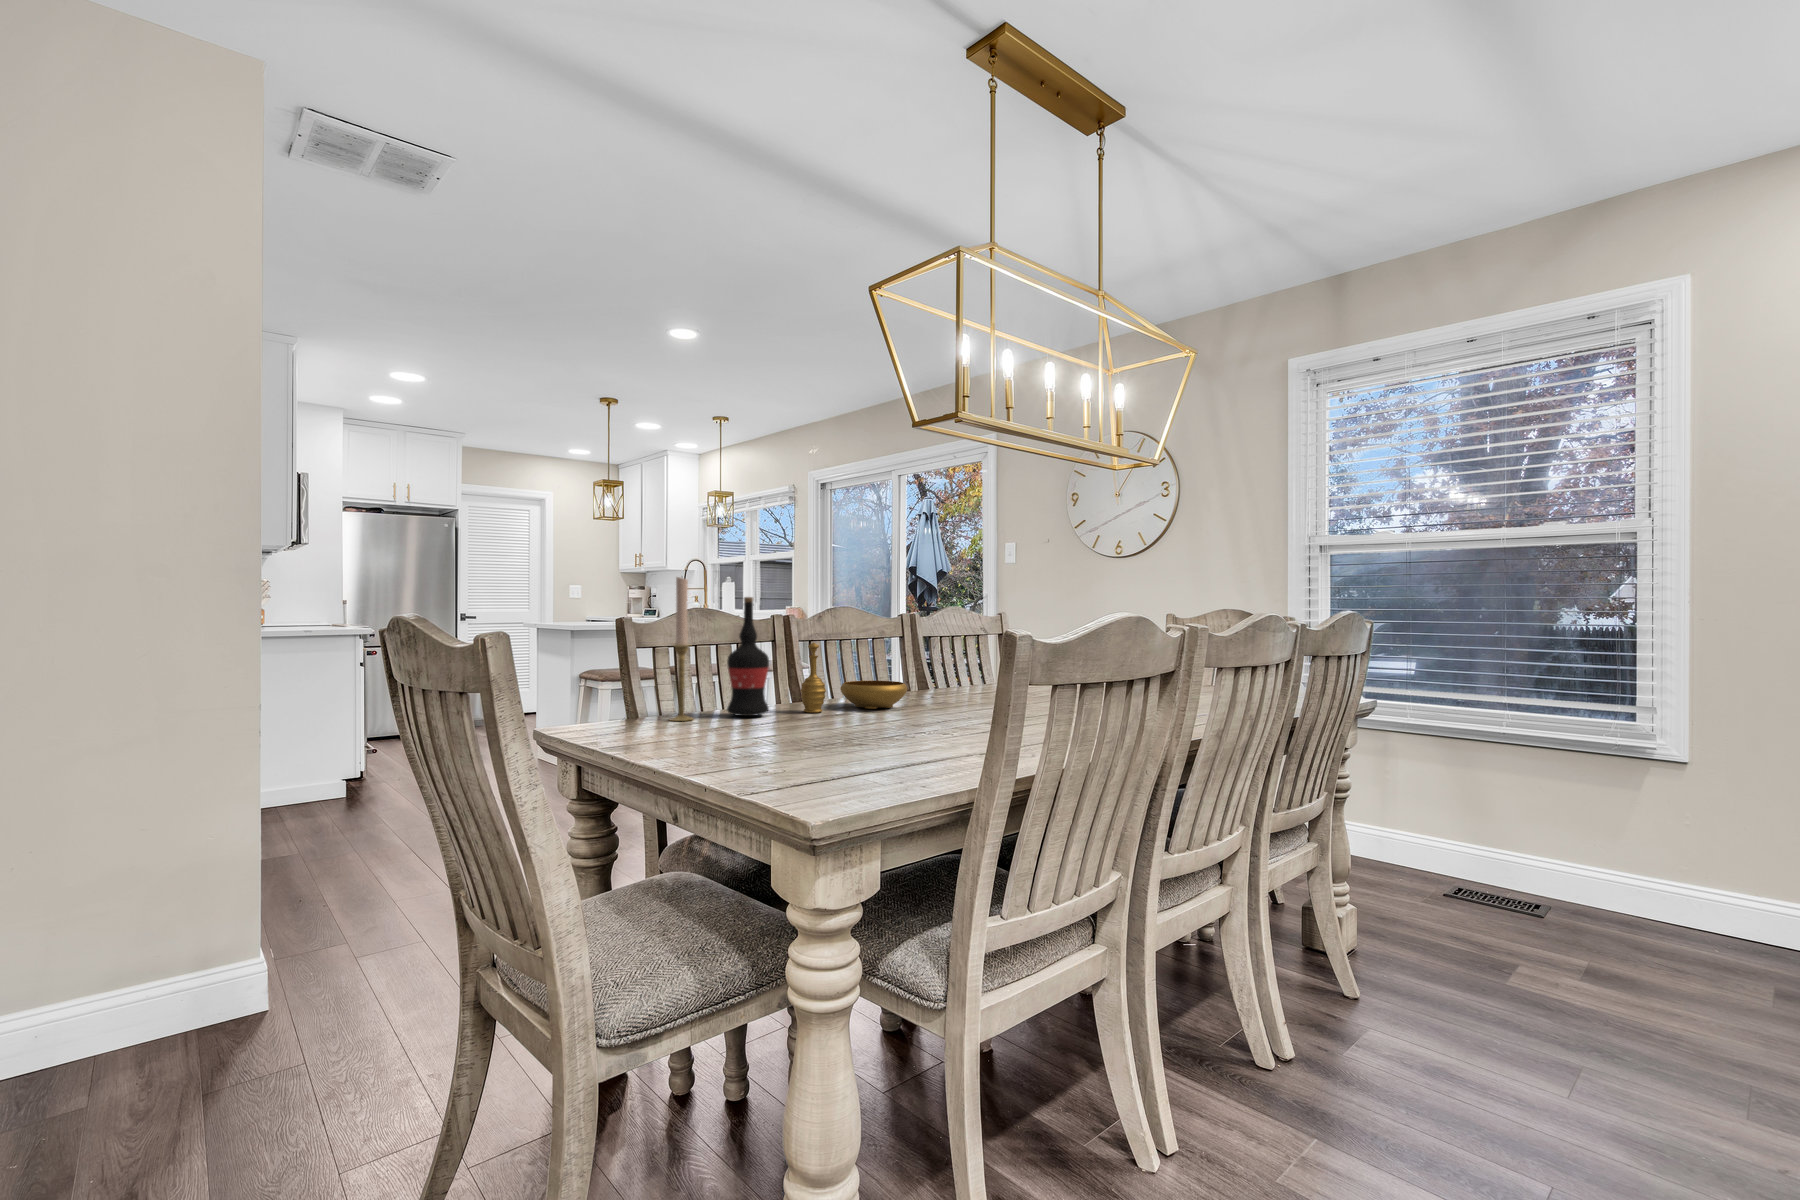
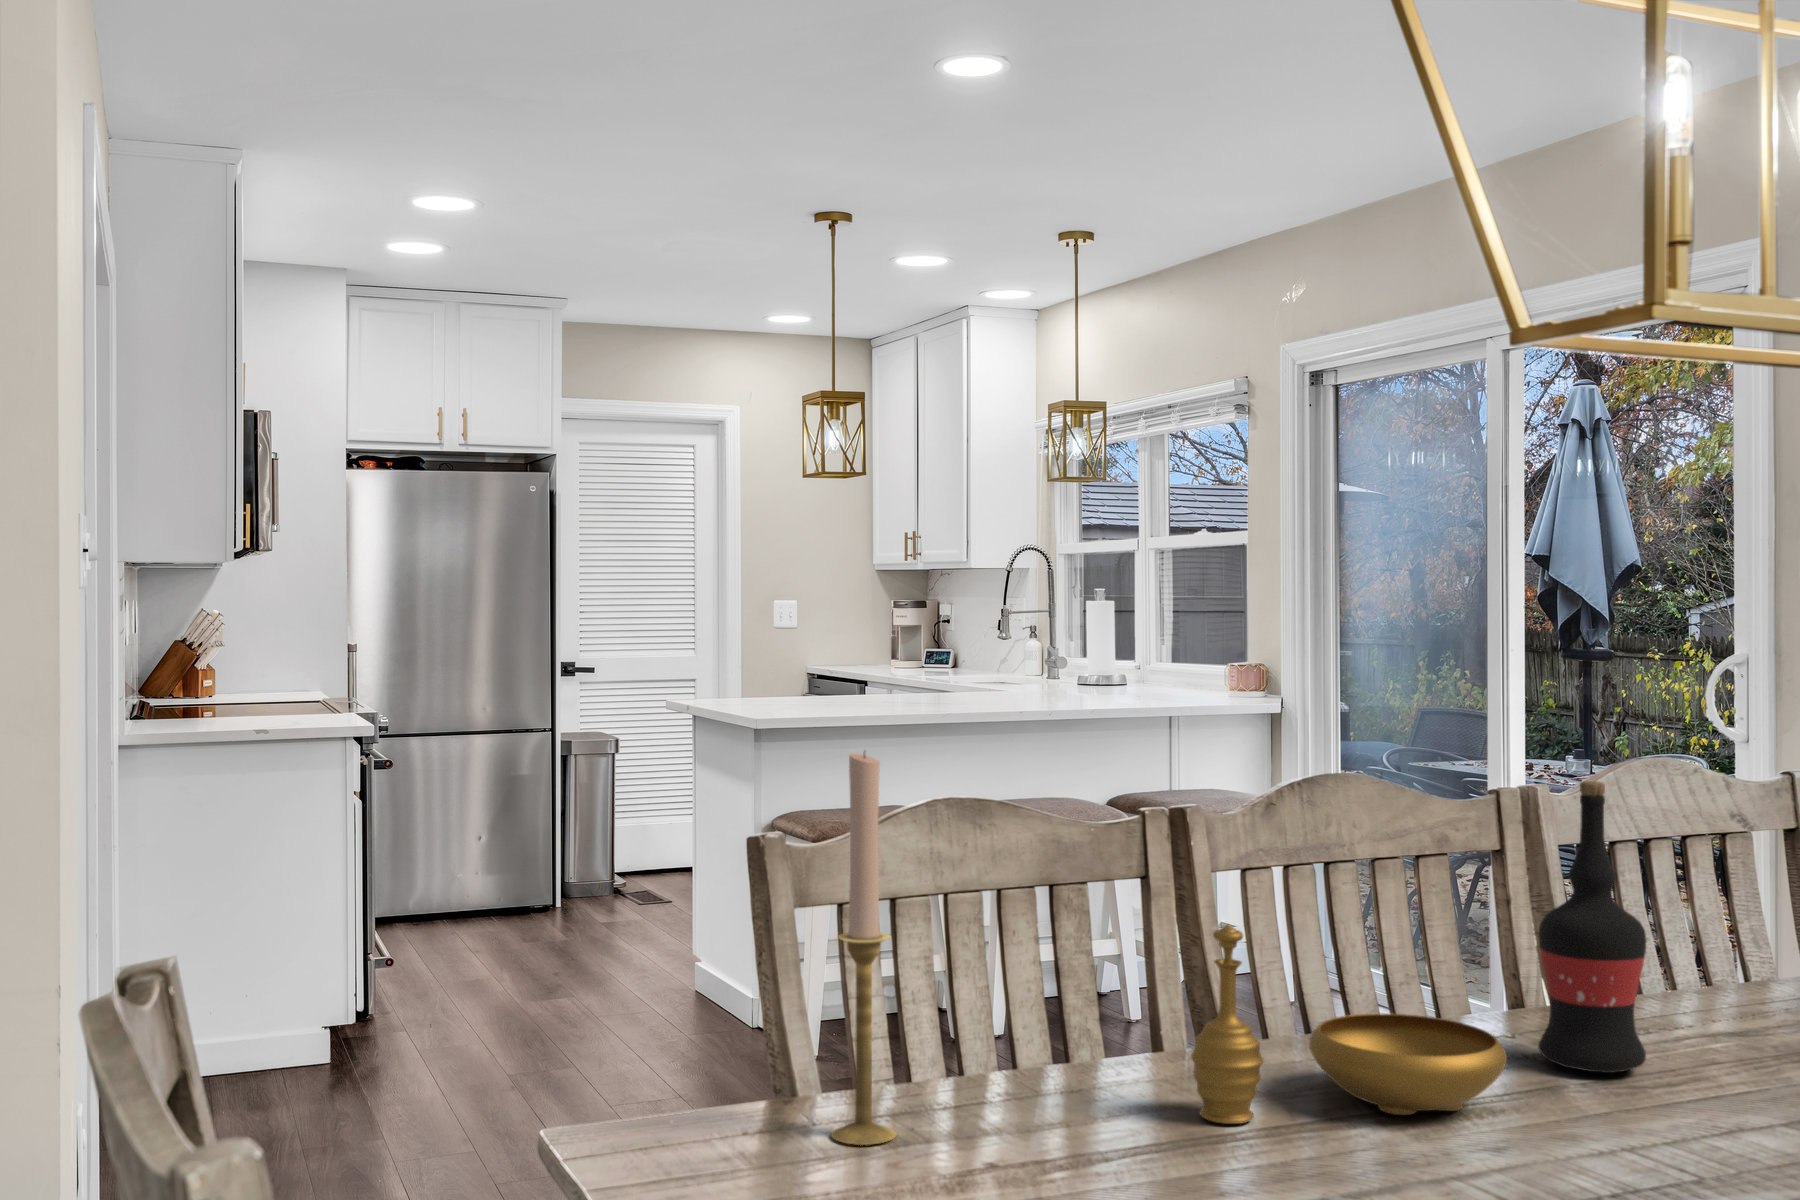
wine bottle: present [727,597,769,716] -> present [1538,781,1647,1073]

